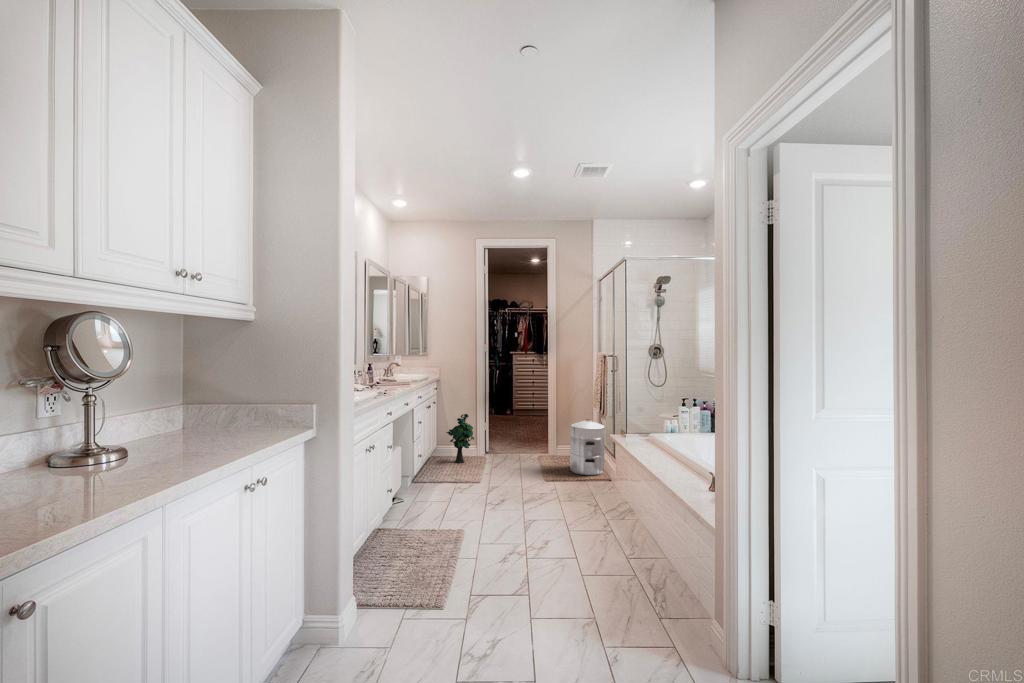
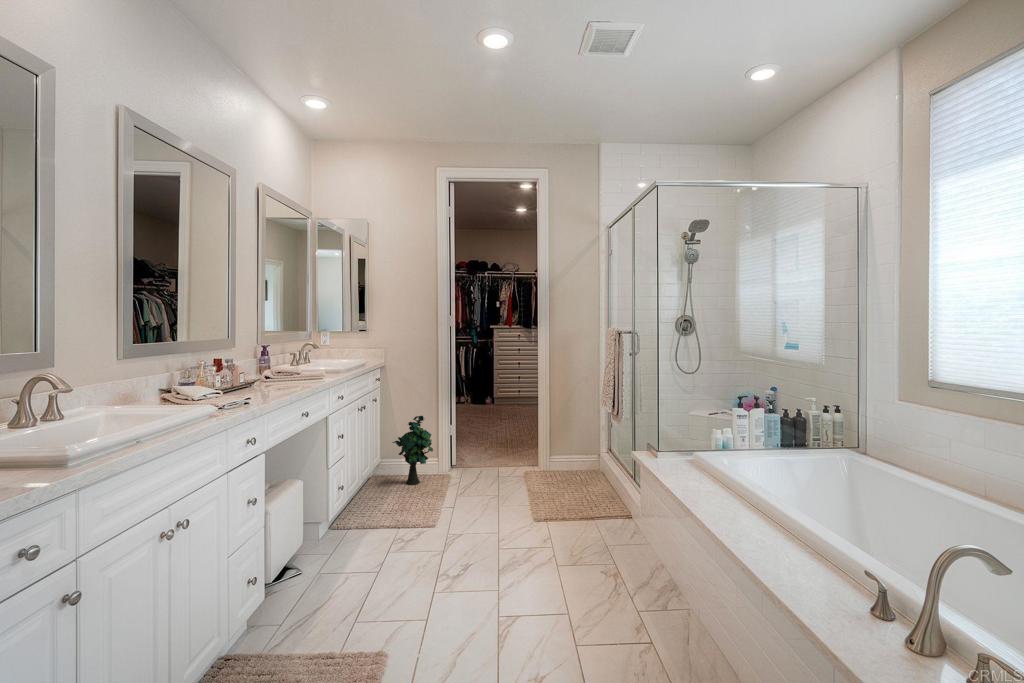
waste bin: present [570,419,605,475] -> none [569,424,618,505]

